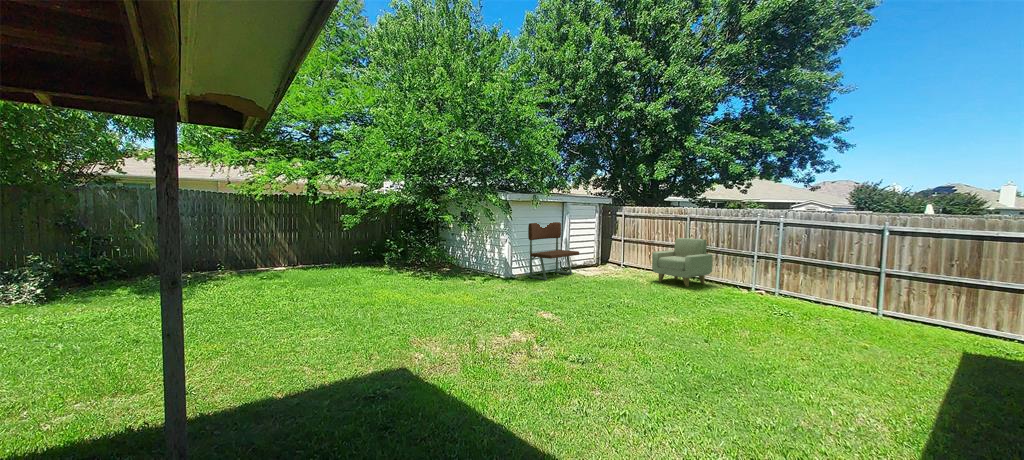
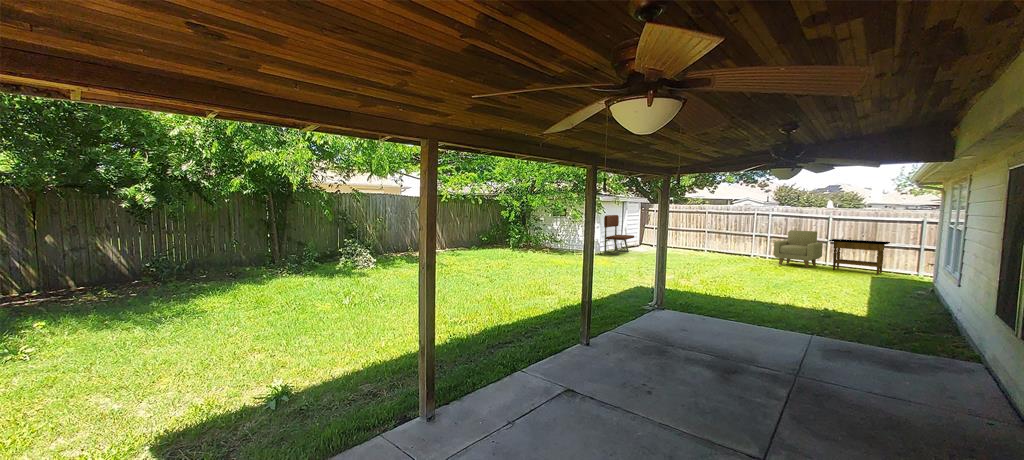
armchair: present [652,238,712,287] -> present [774,230,823,268]
side table: none [878,268,1013,346] -> present [829,239,890,275]

